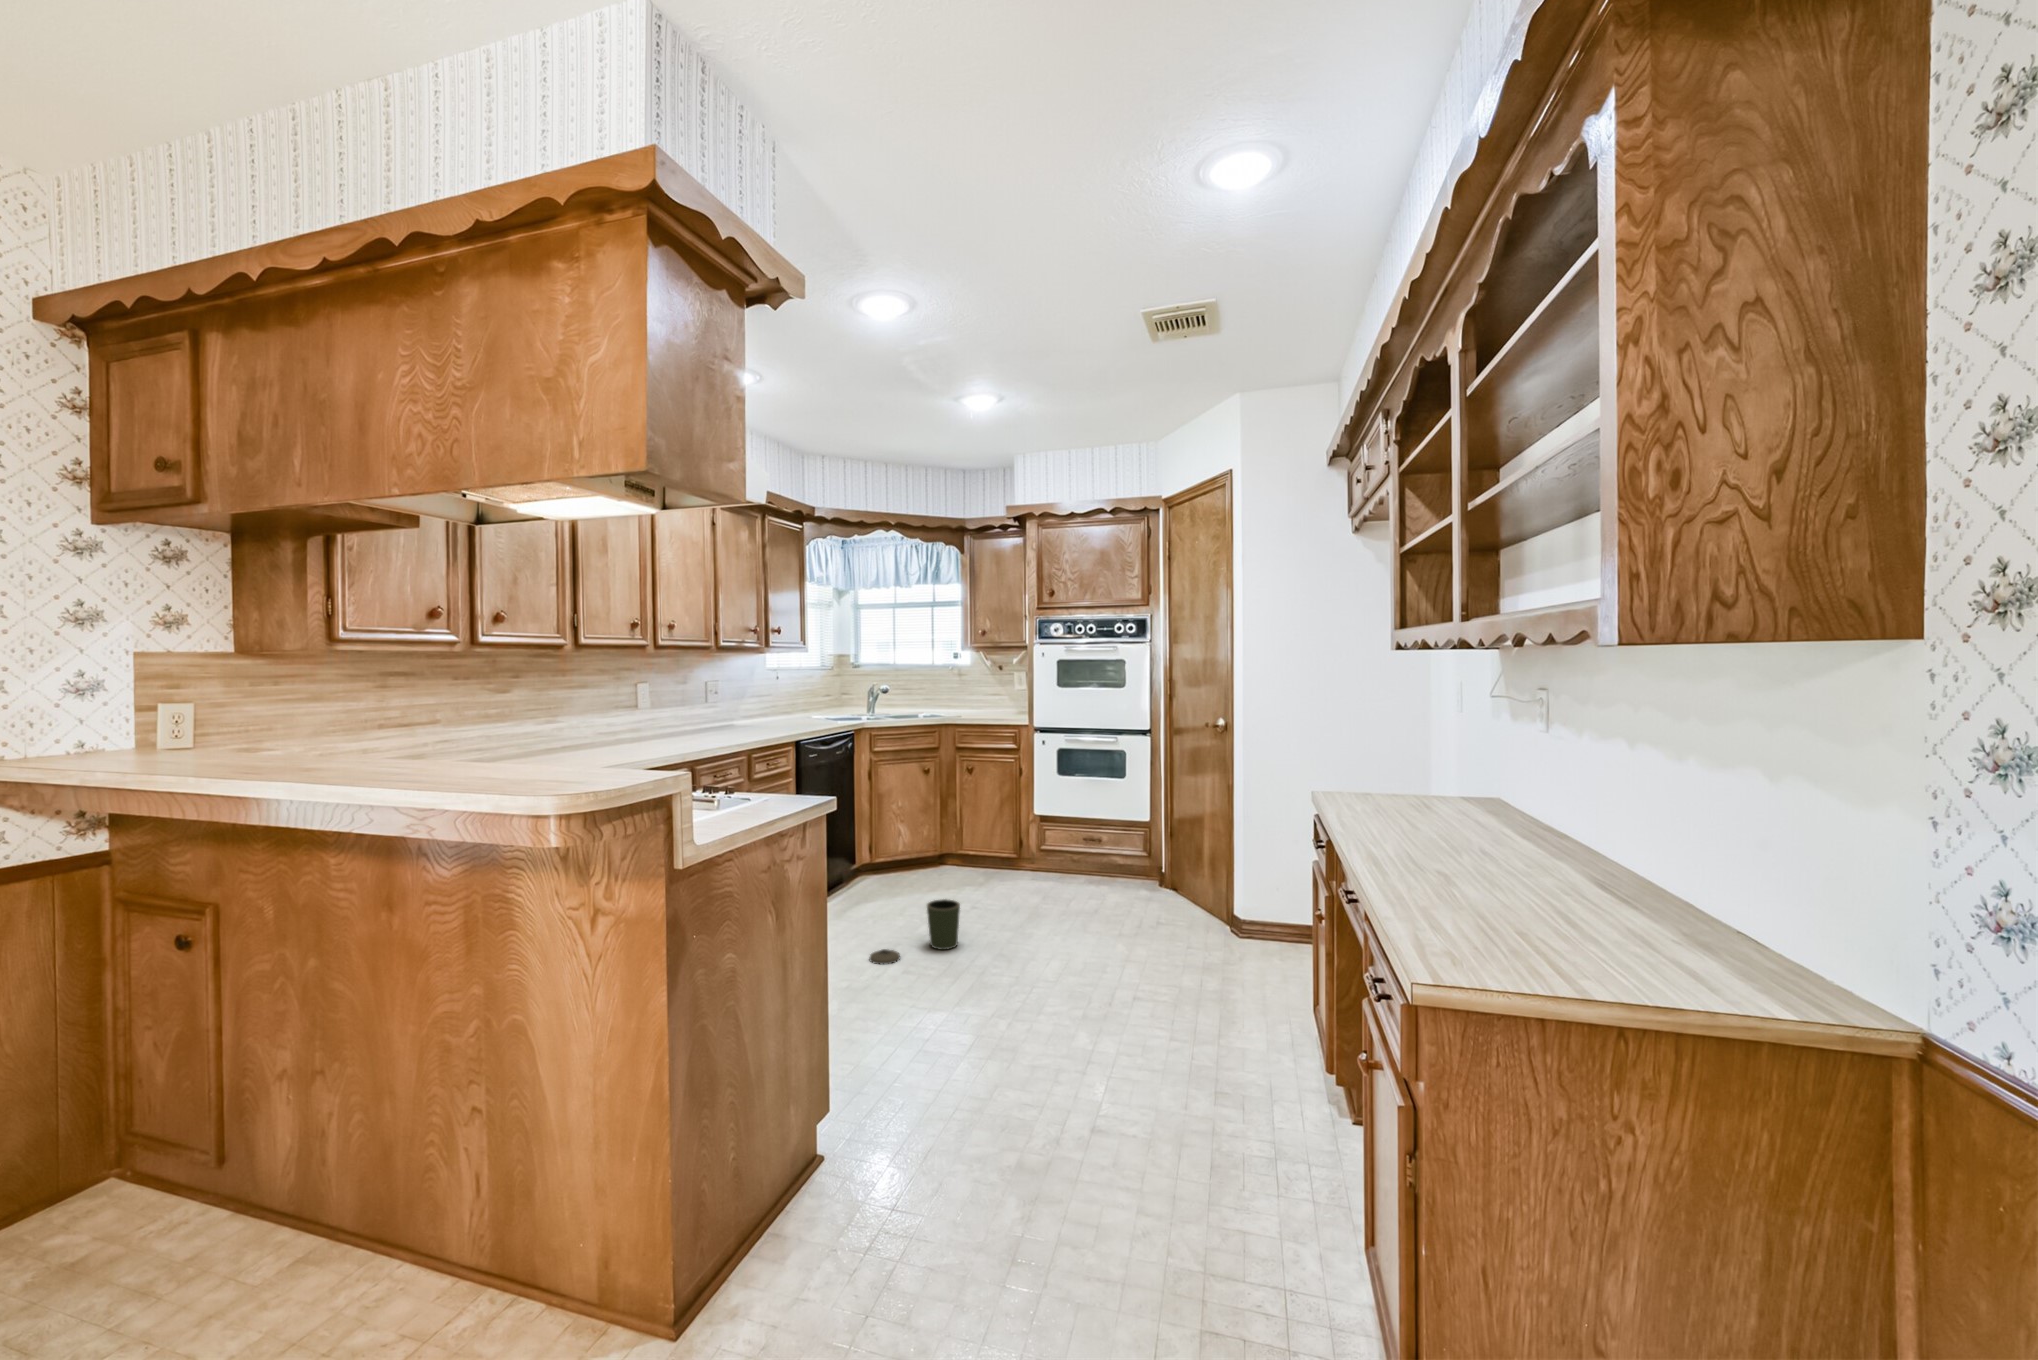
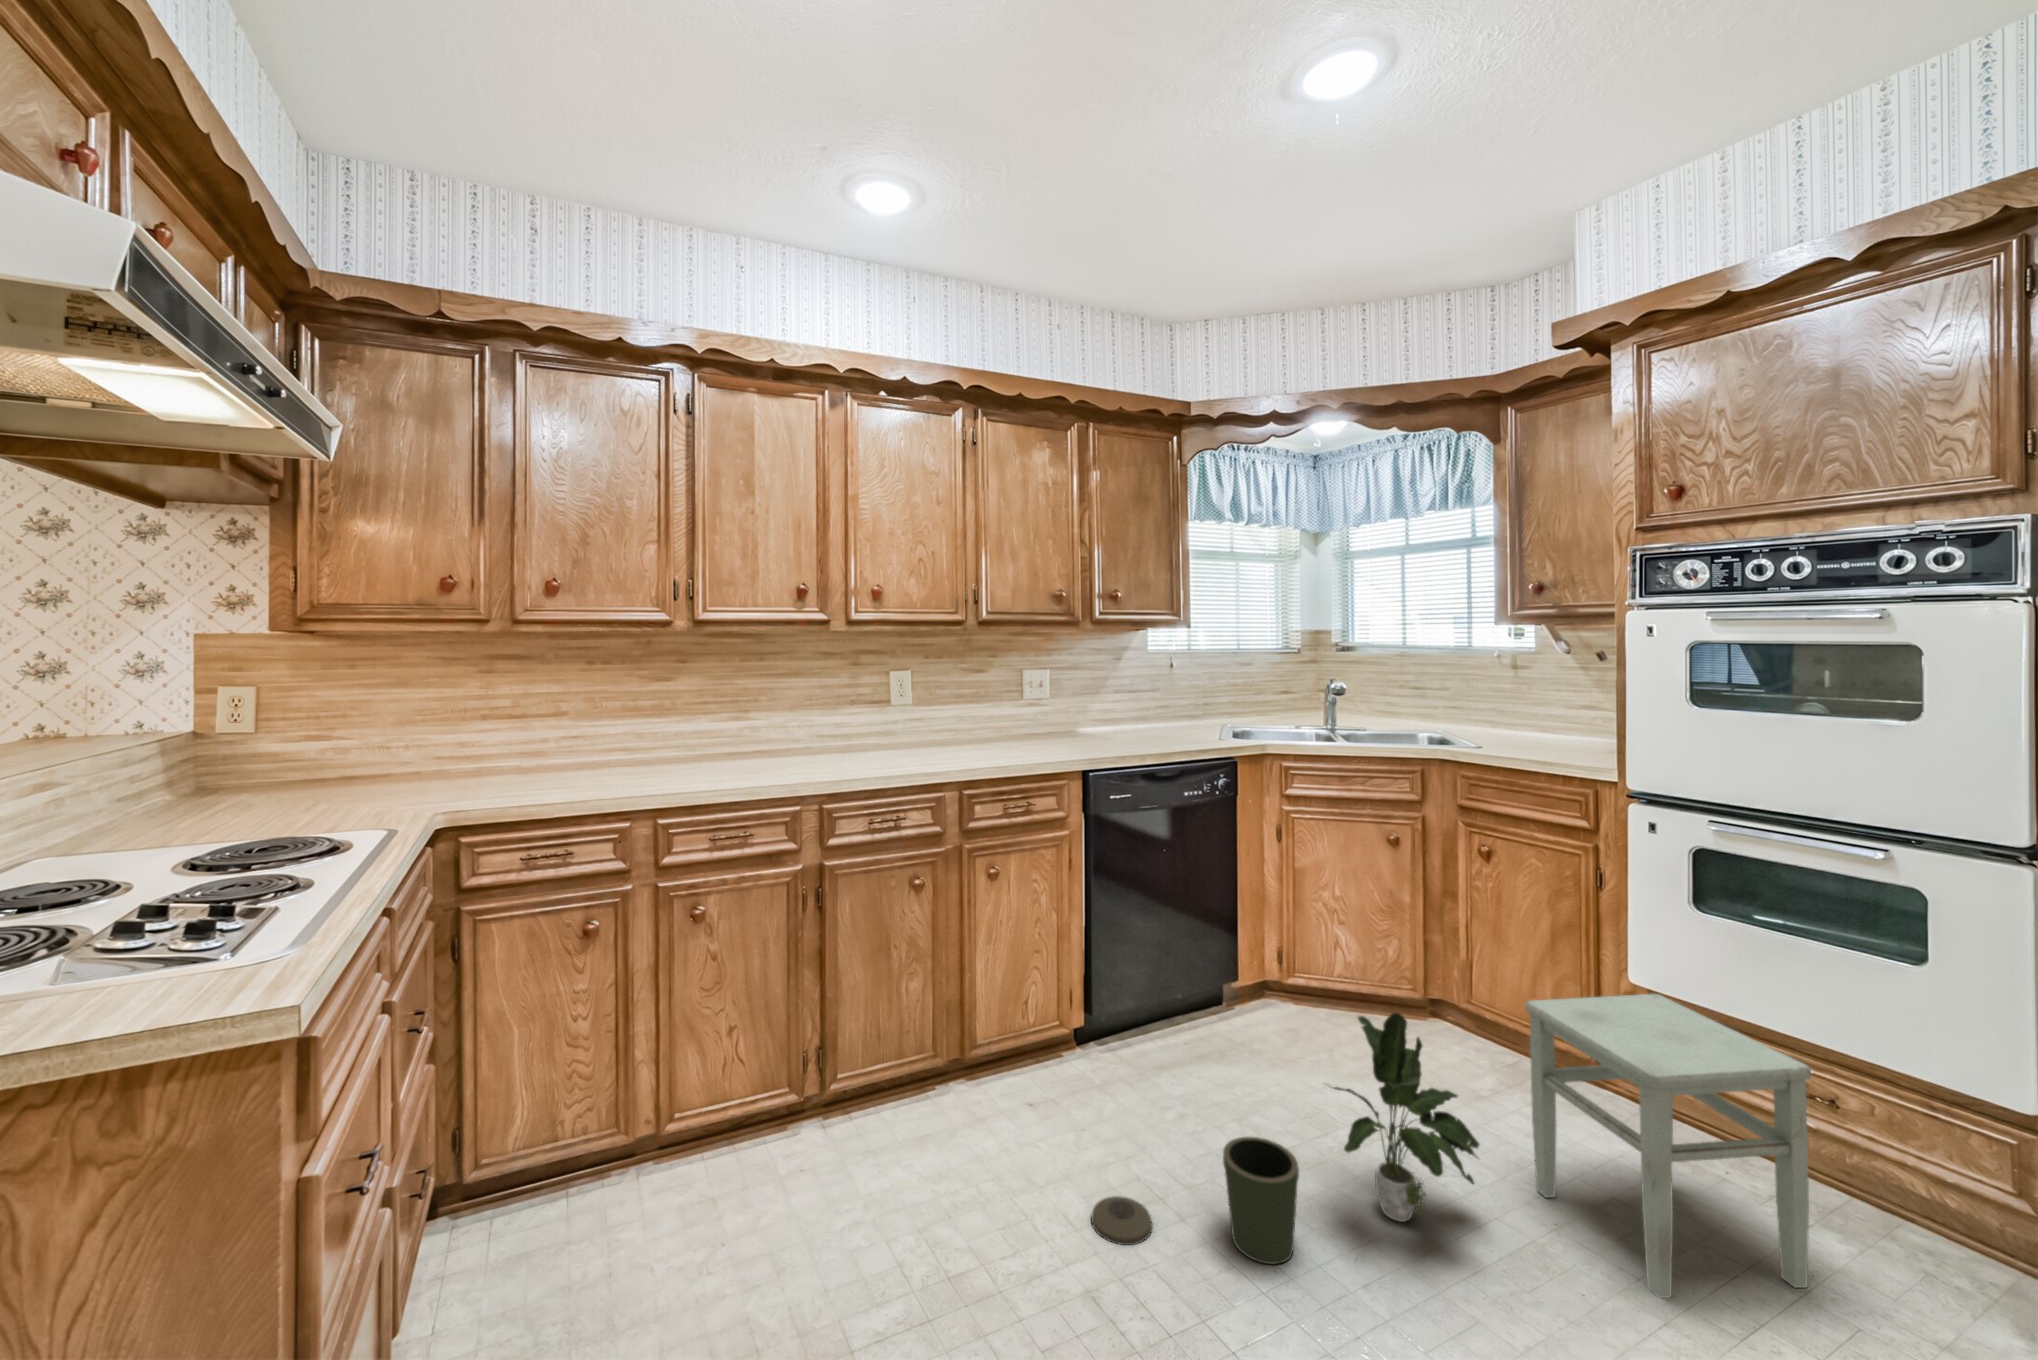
stool: none [1017,810,1104,916] -> present [1526,994,1811,1298]
potted plant: none [957,831,1016,925] -> present [1334,1013,1479,1222]

